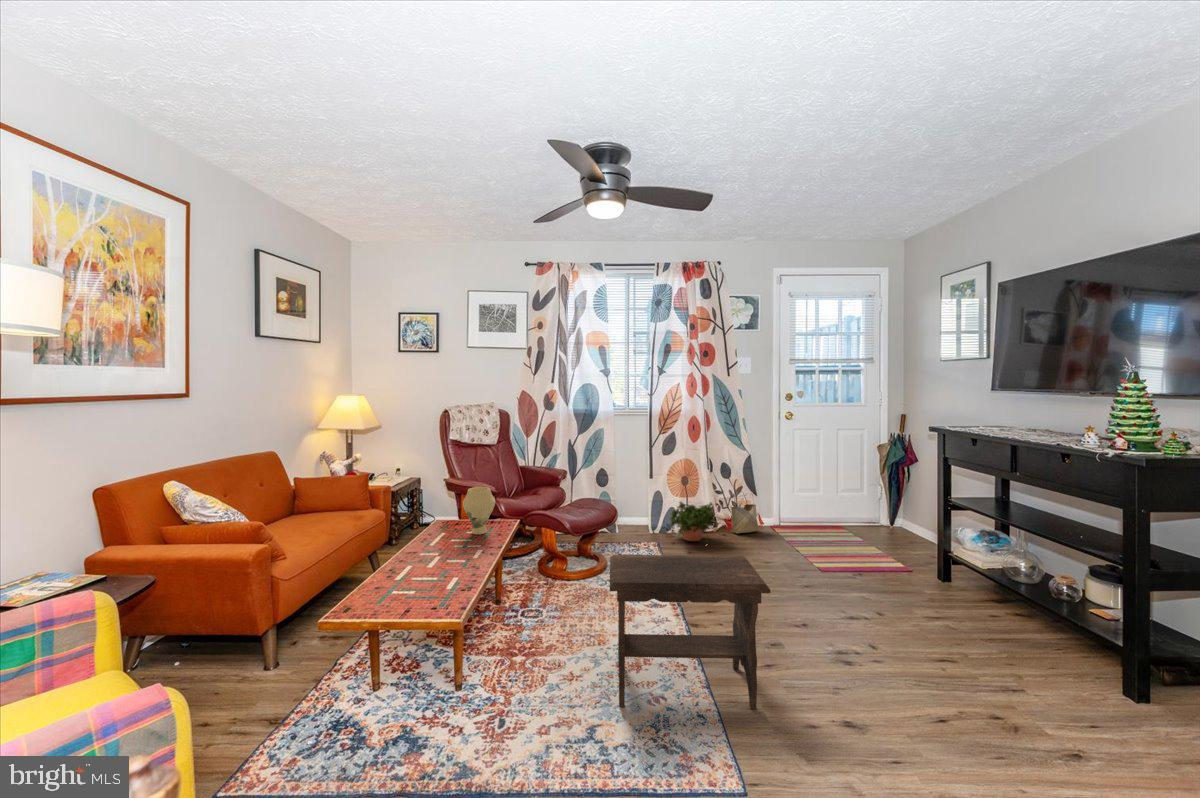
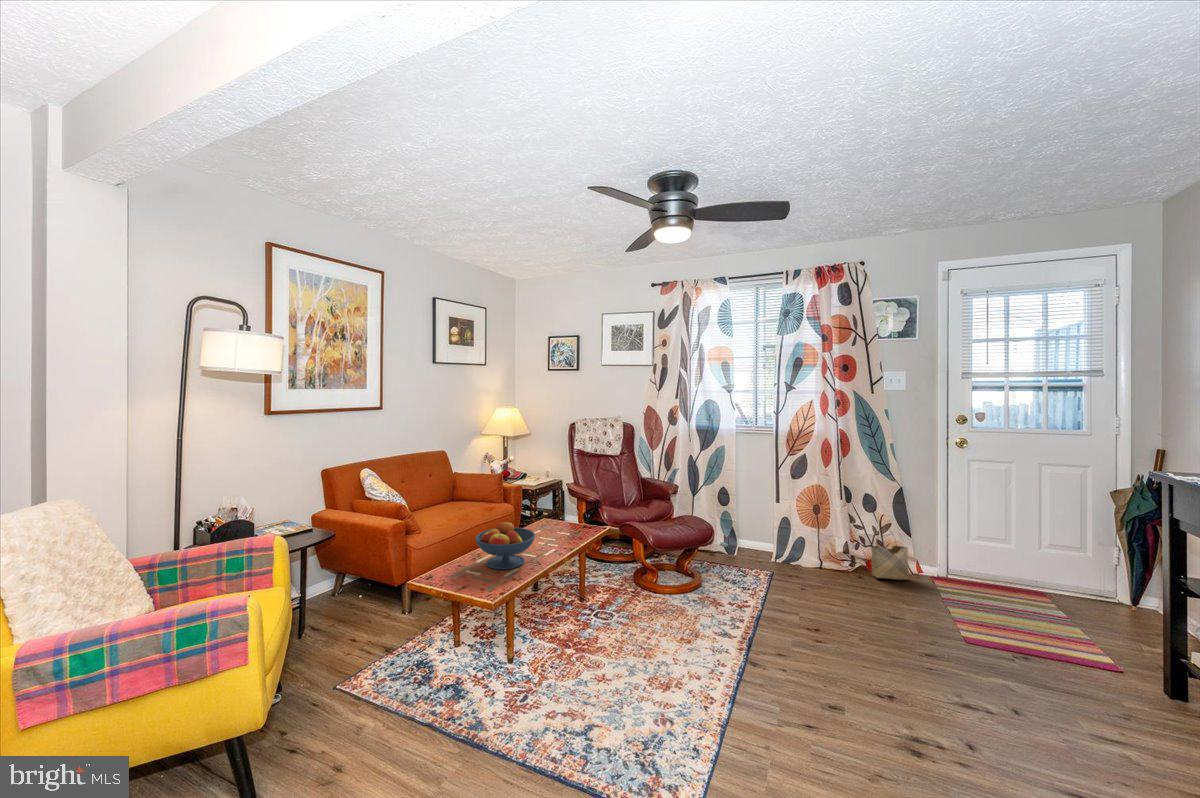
vase: present [463,487,495,534] -> none [555,494,583,536]
potted plant: present [667,502,717,541] -> none [784,531,846,585]
fruit bowl: none [392,524,467,583] -> present [475,521,535,570]
footstool: present [610,555,771,709] -> none [616,573,784,764]

